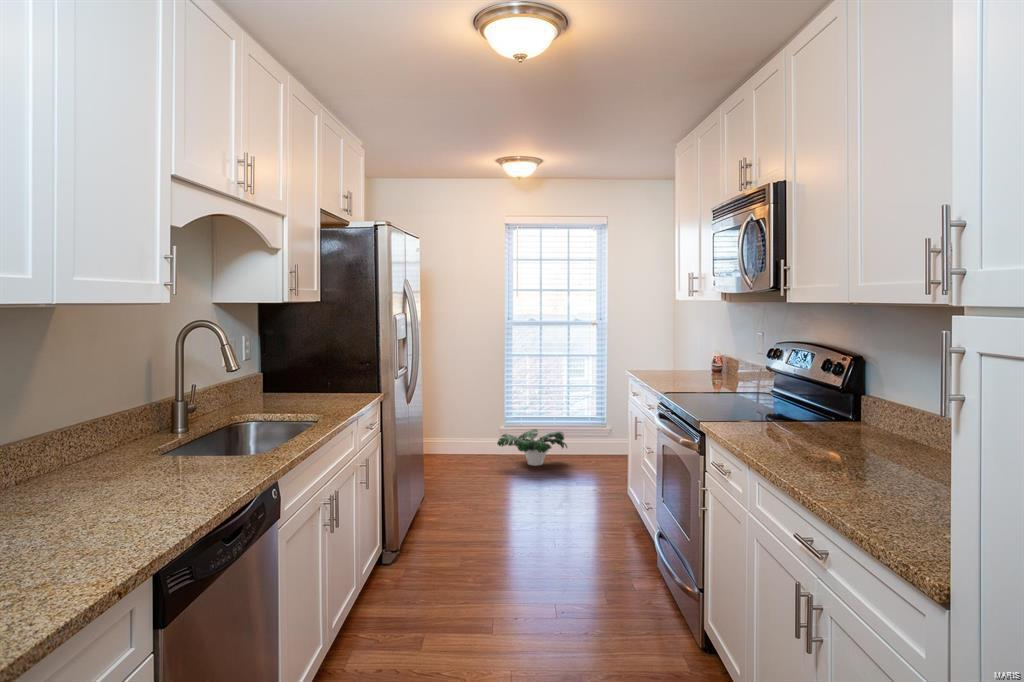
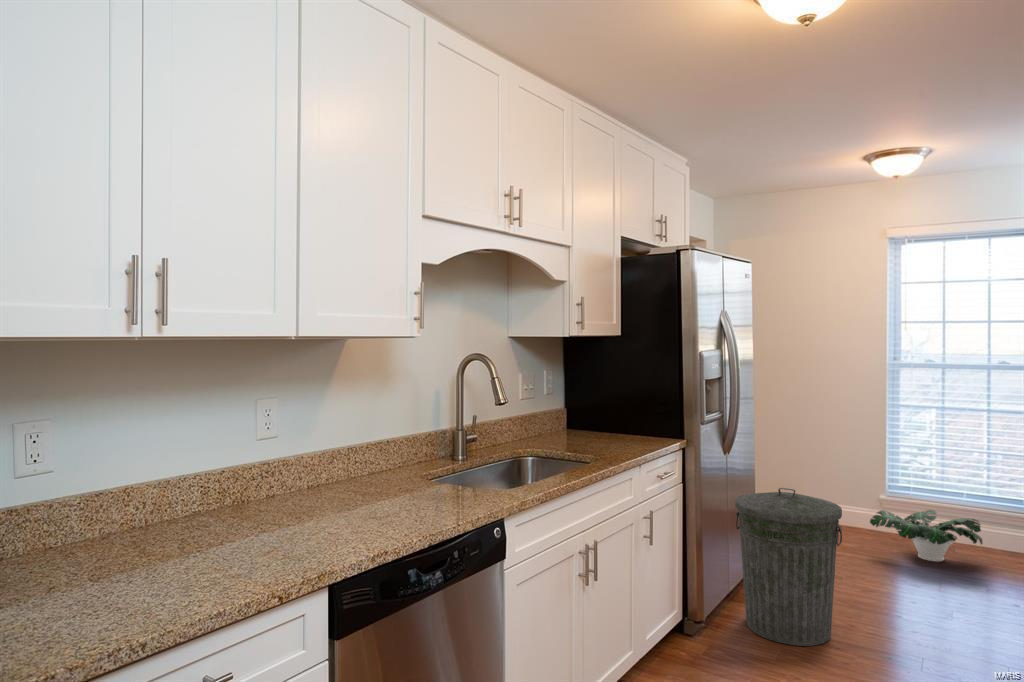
trash can: none [419,425,497,545] -> present [735,488,842,646]

